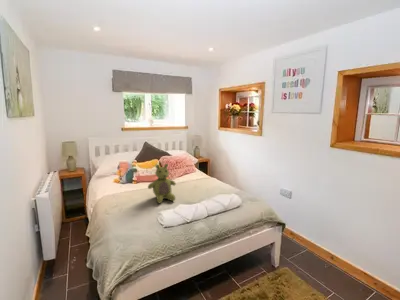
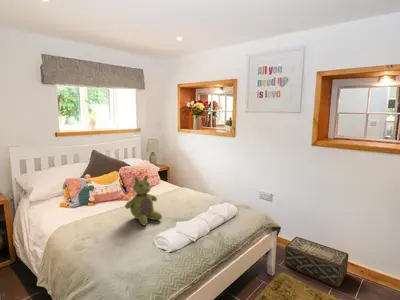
woven basket: none [293,234,361,292] -> present [284,237,349,287]

